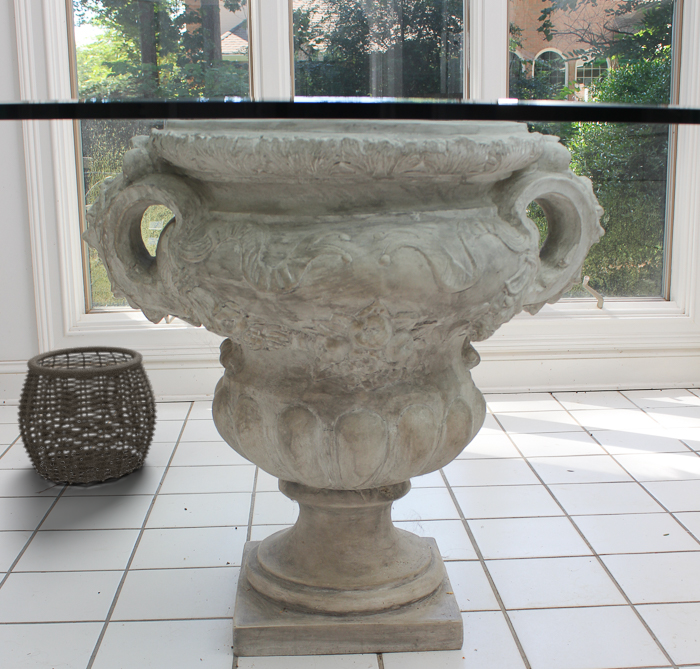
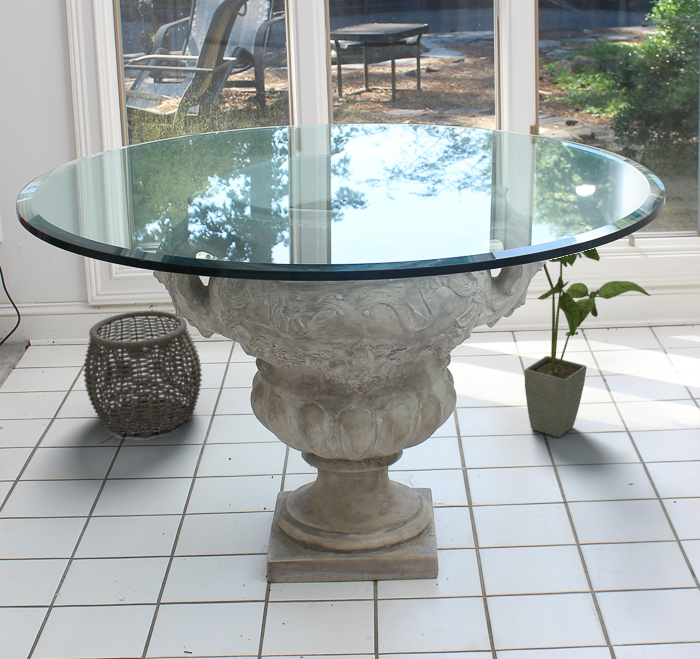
house plant: none [514,227,665,488] -> present [525,248,651,437]

